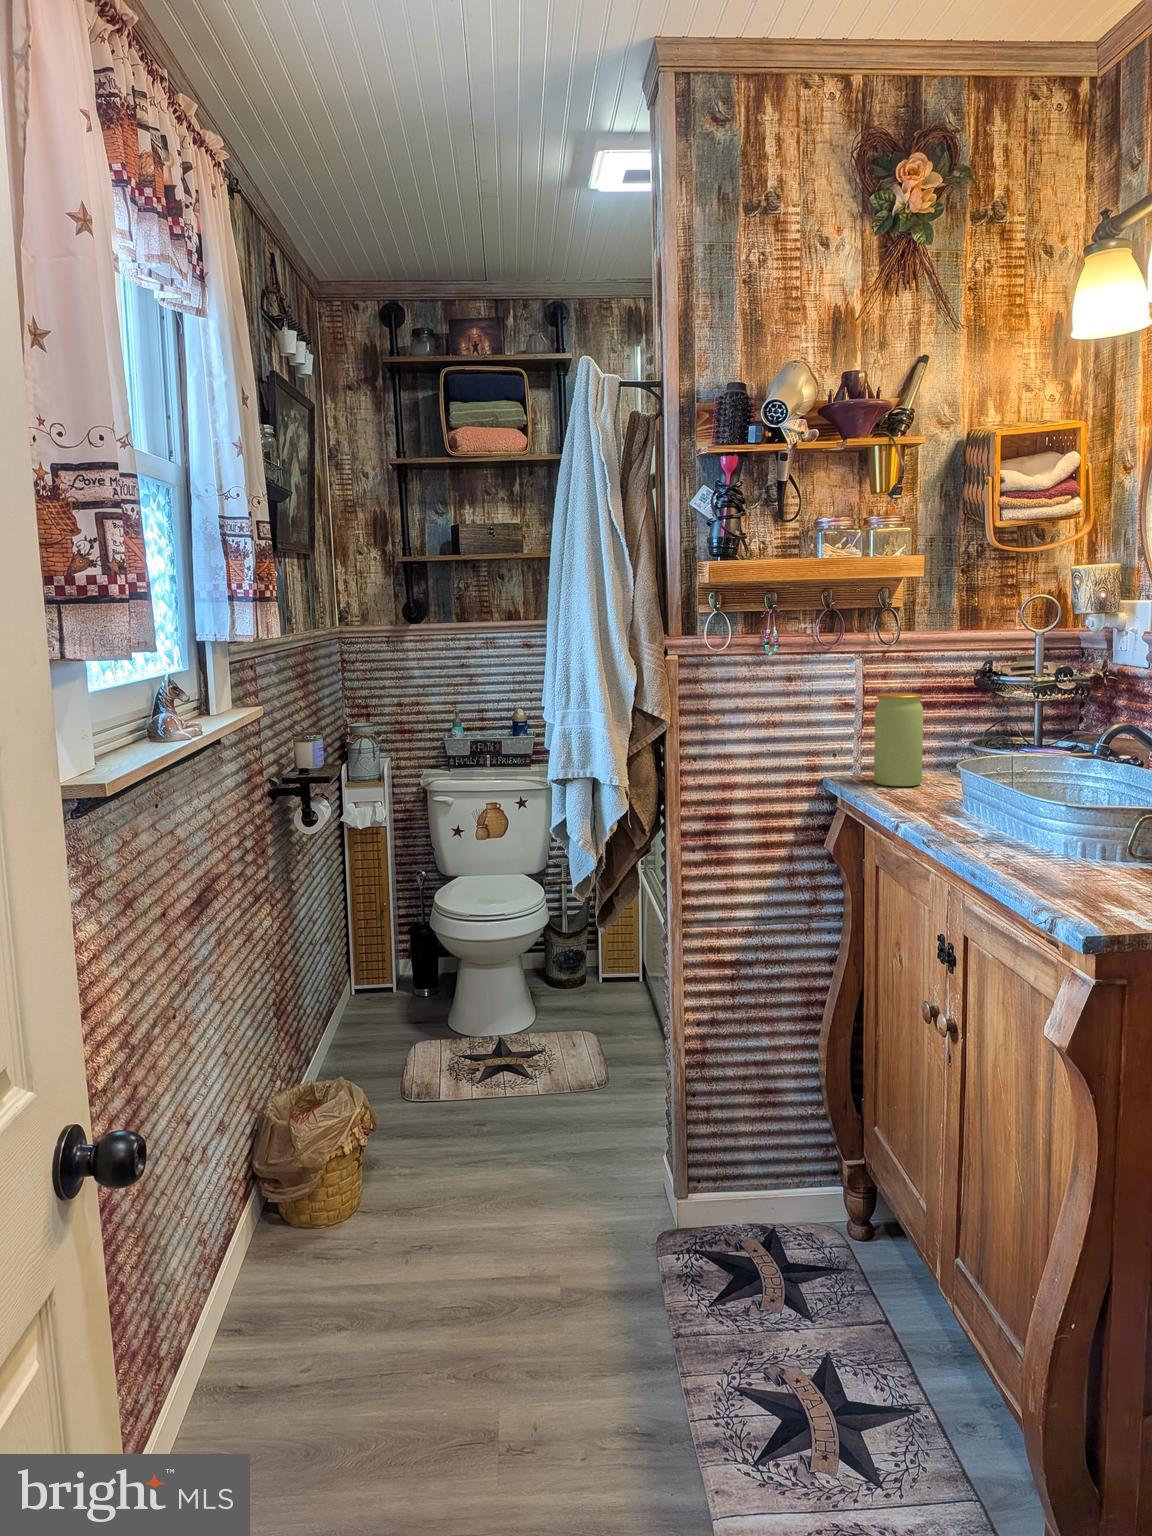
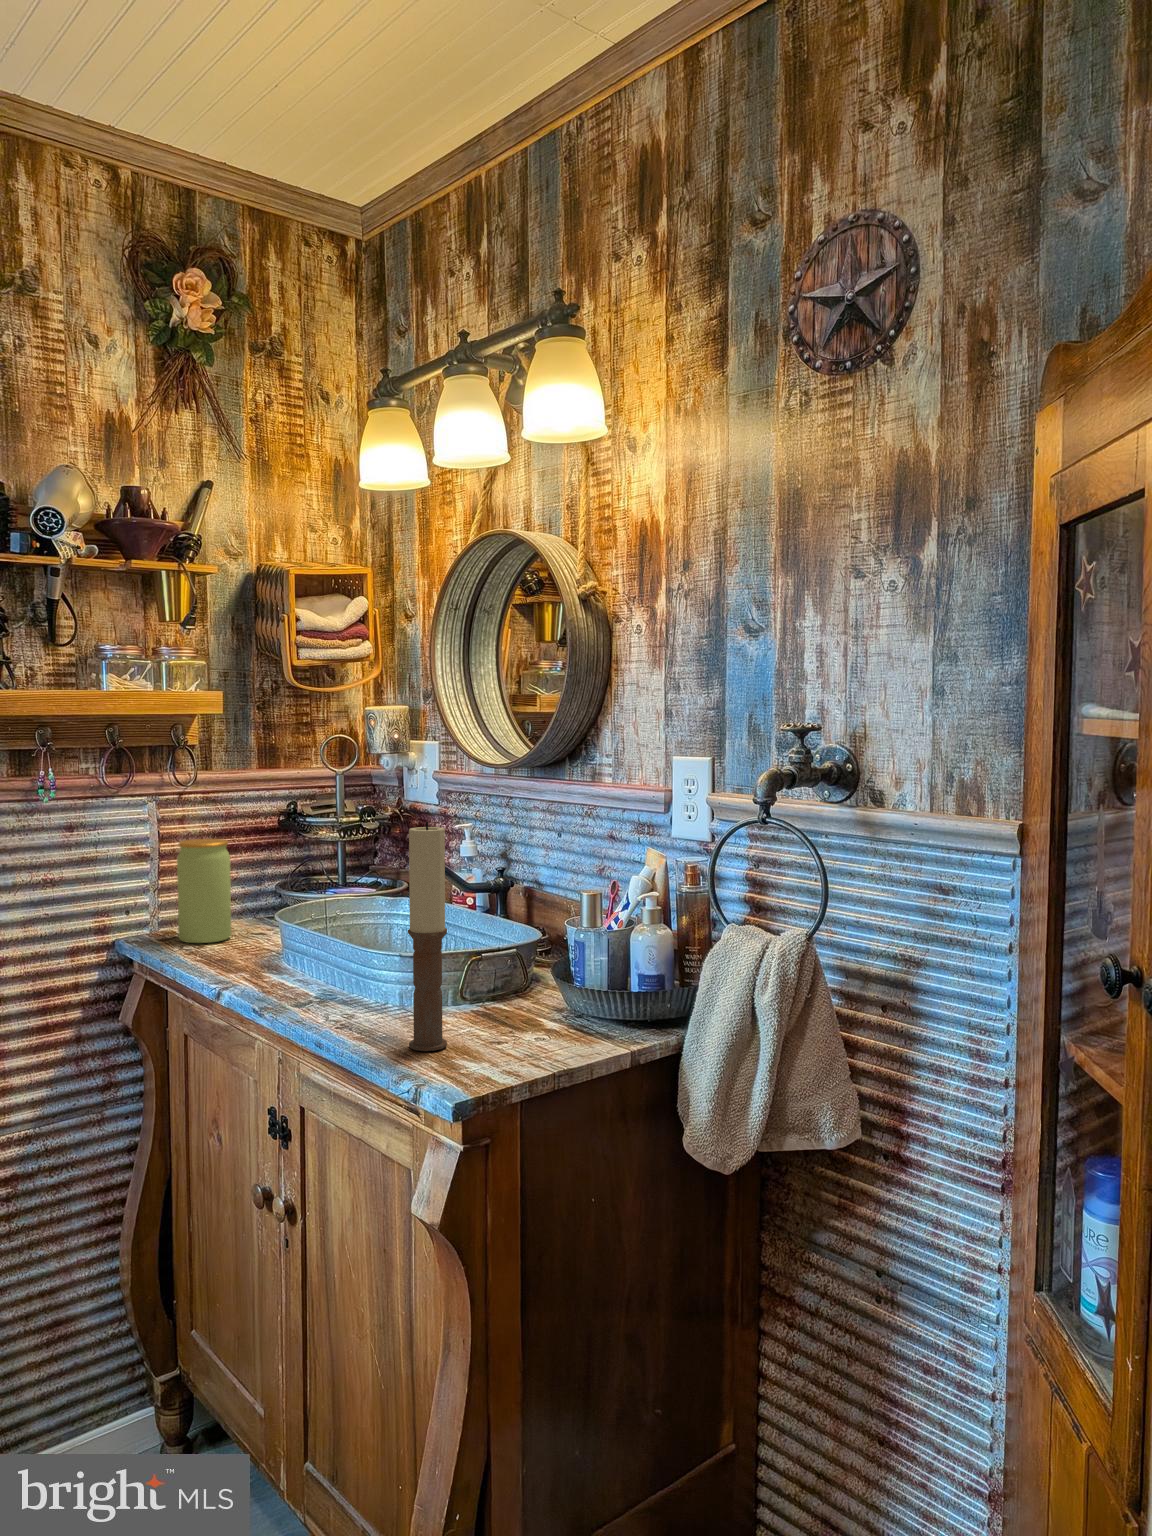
candle: none [1062,659,1113,890] -> present [408,822,447,1051]

